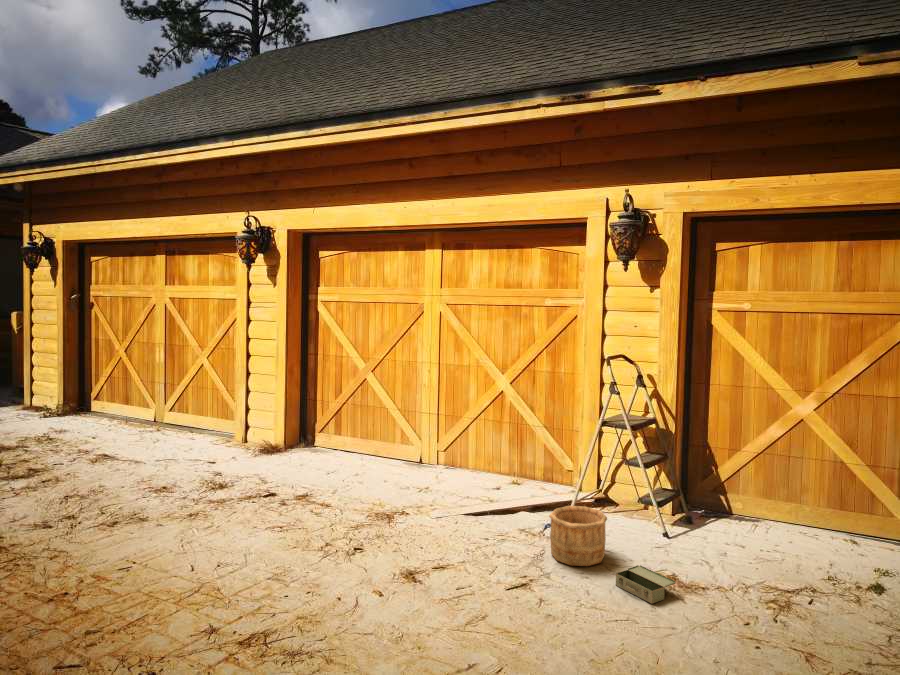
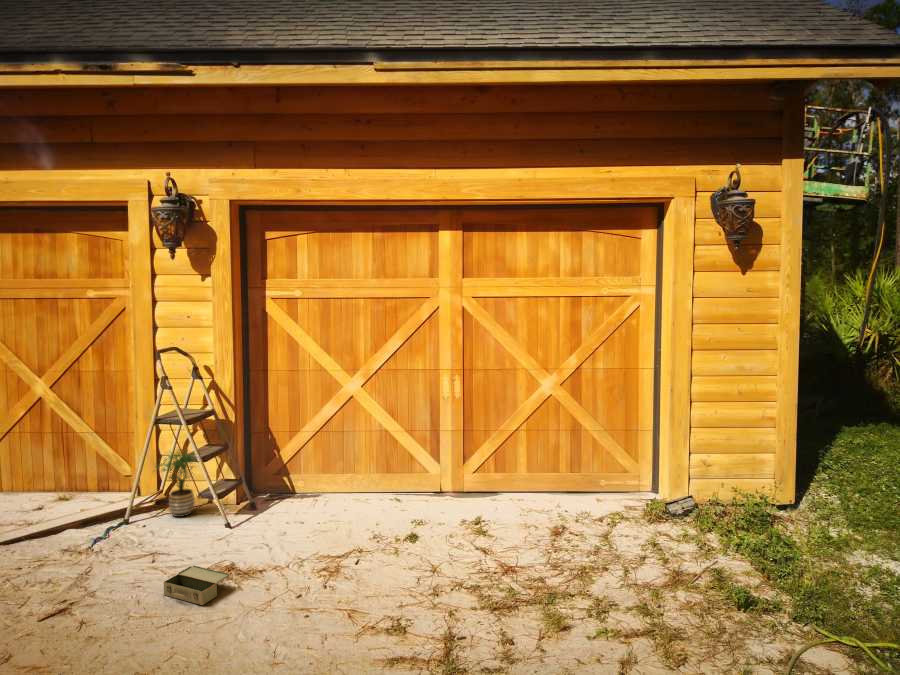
potted plant: none [597,453,643,518] -> present [154,450,197,517]
wooden bucket: present [549,506,607,566] -> none [83,514,156,586]

